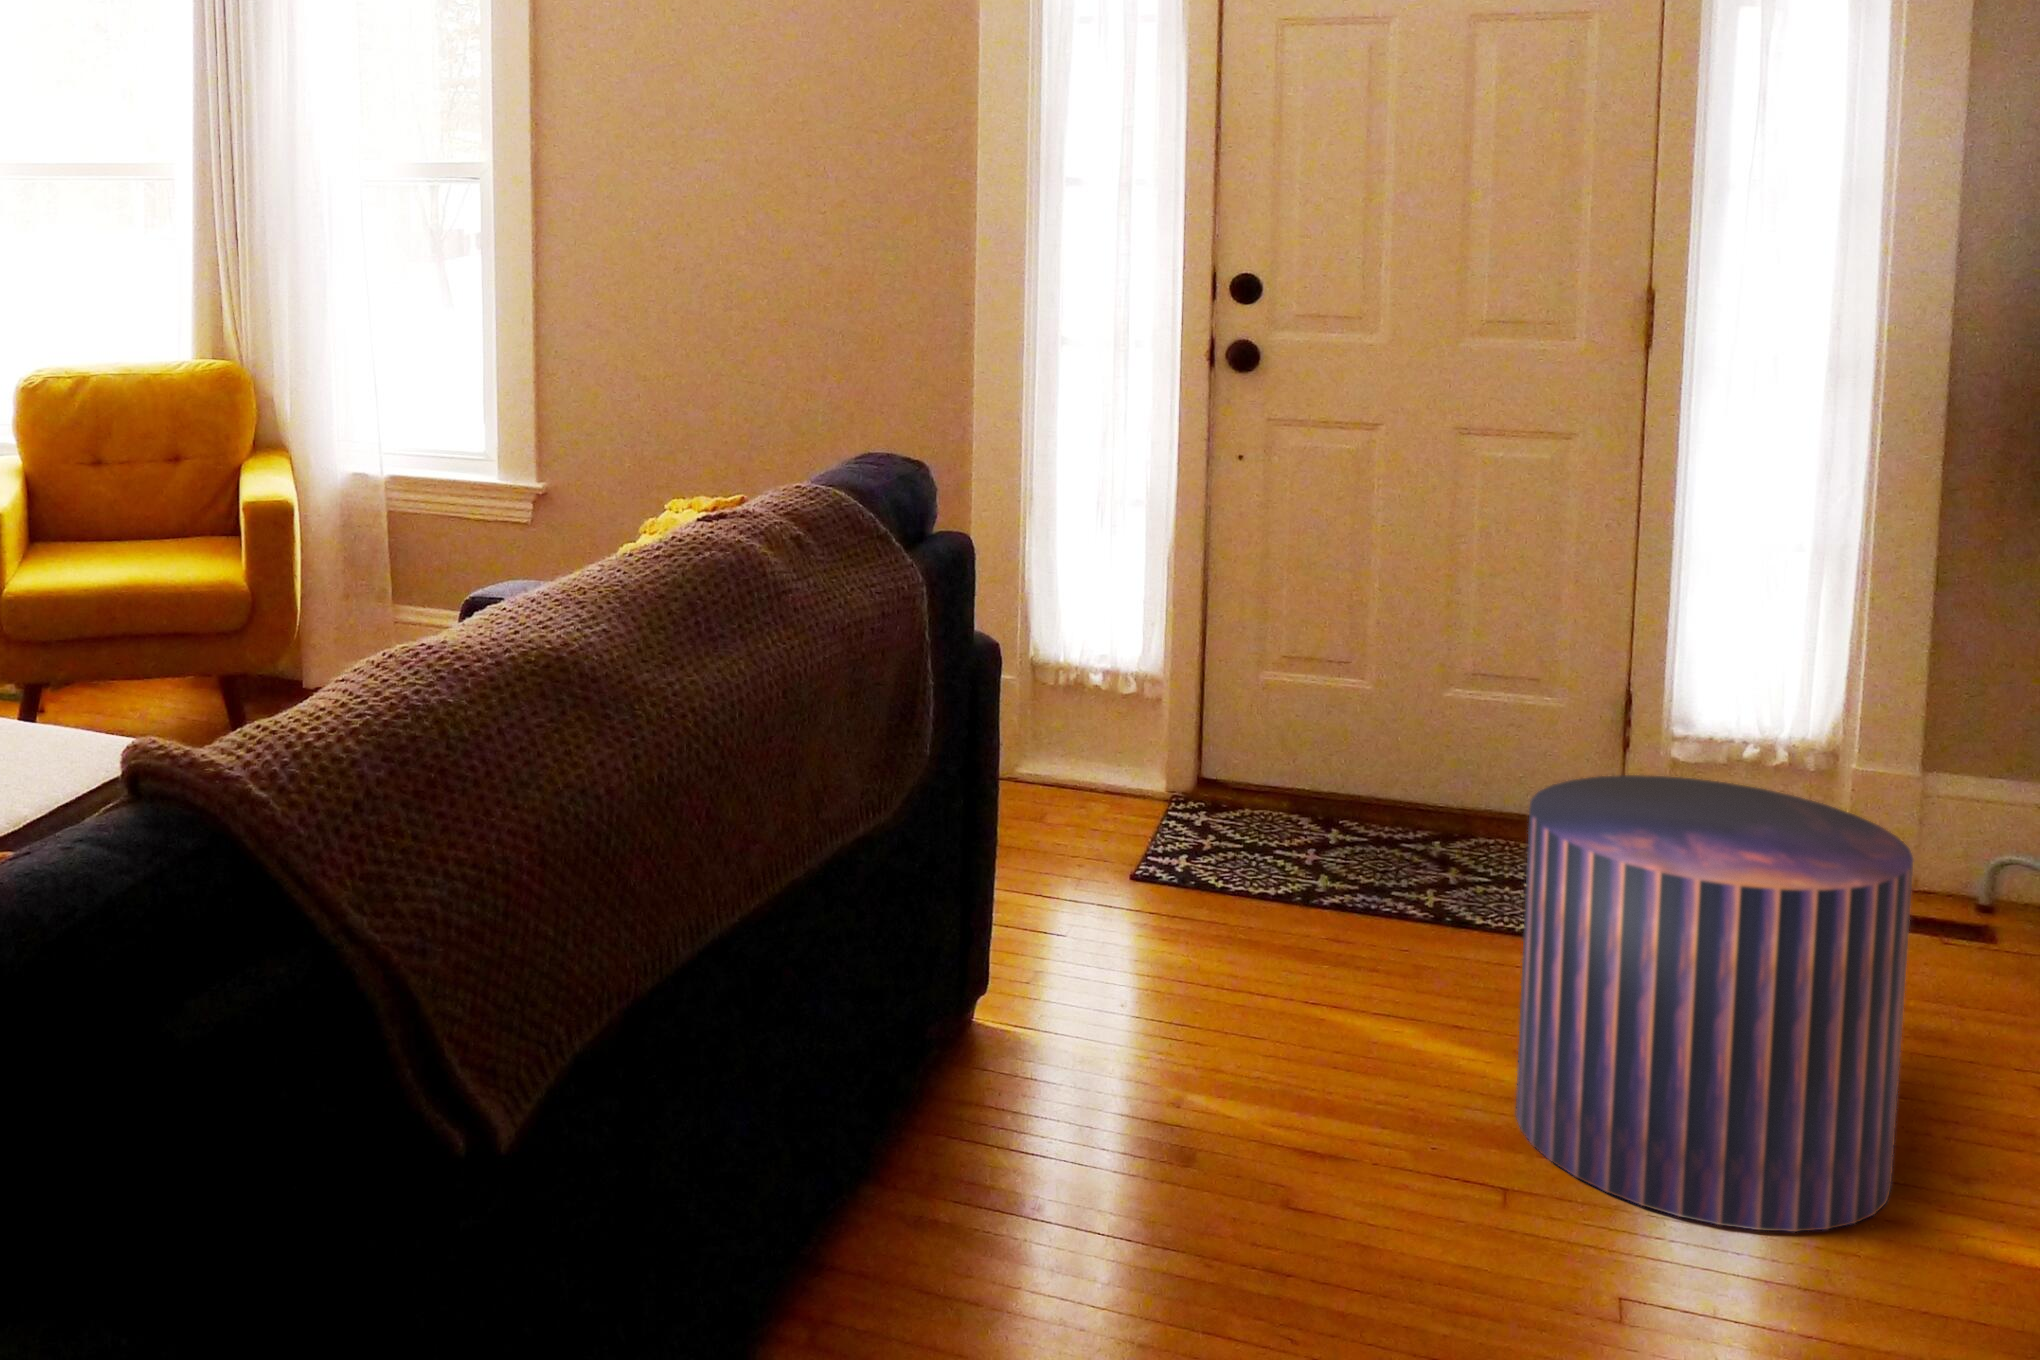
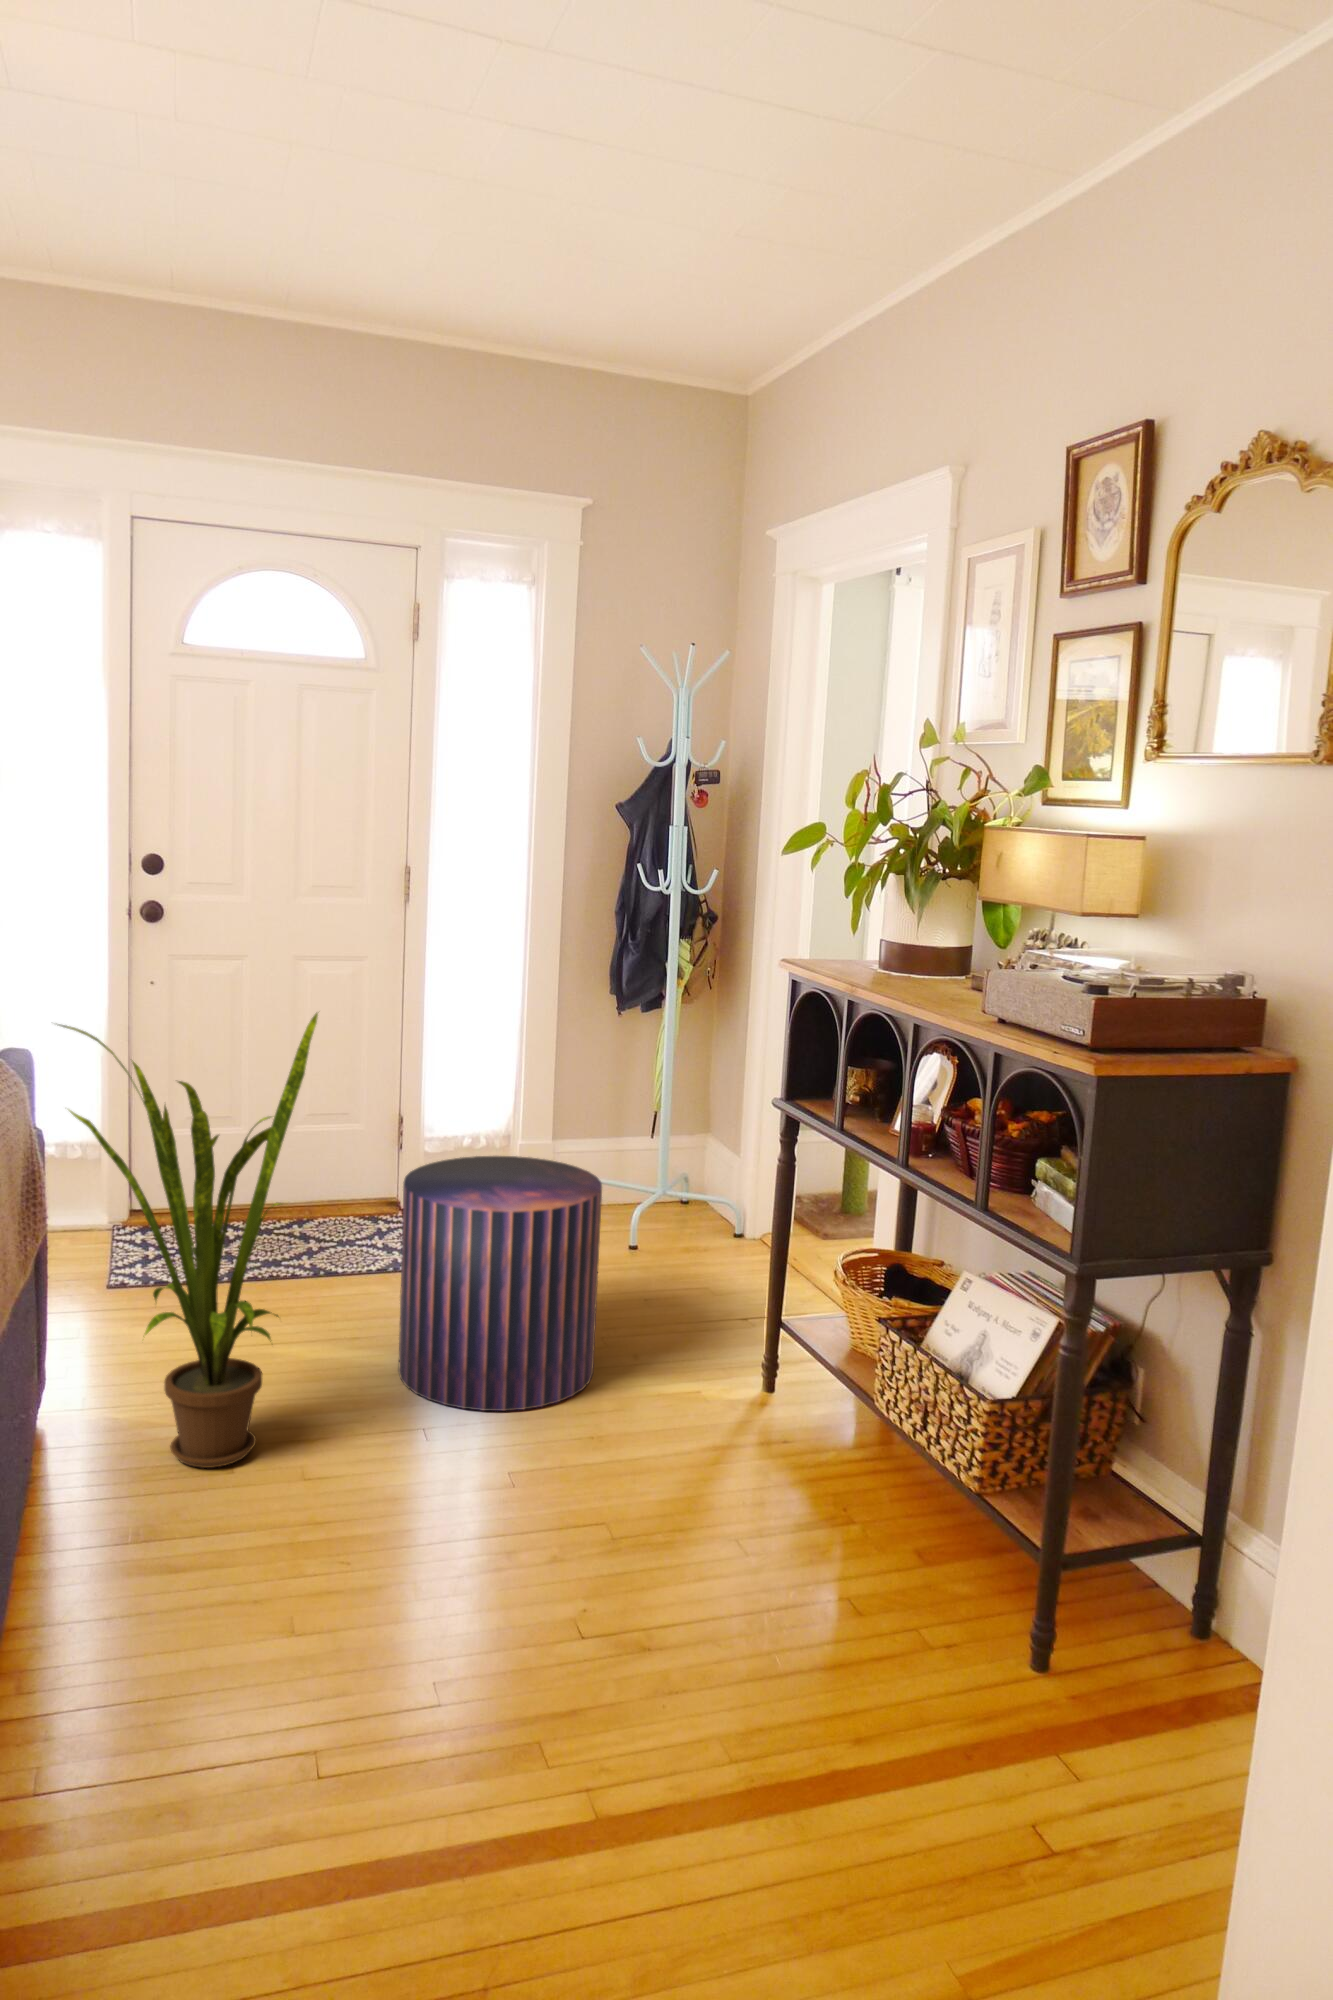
house plant: none [983,505,1379,1167] -> present [59,1013,318,1468]

